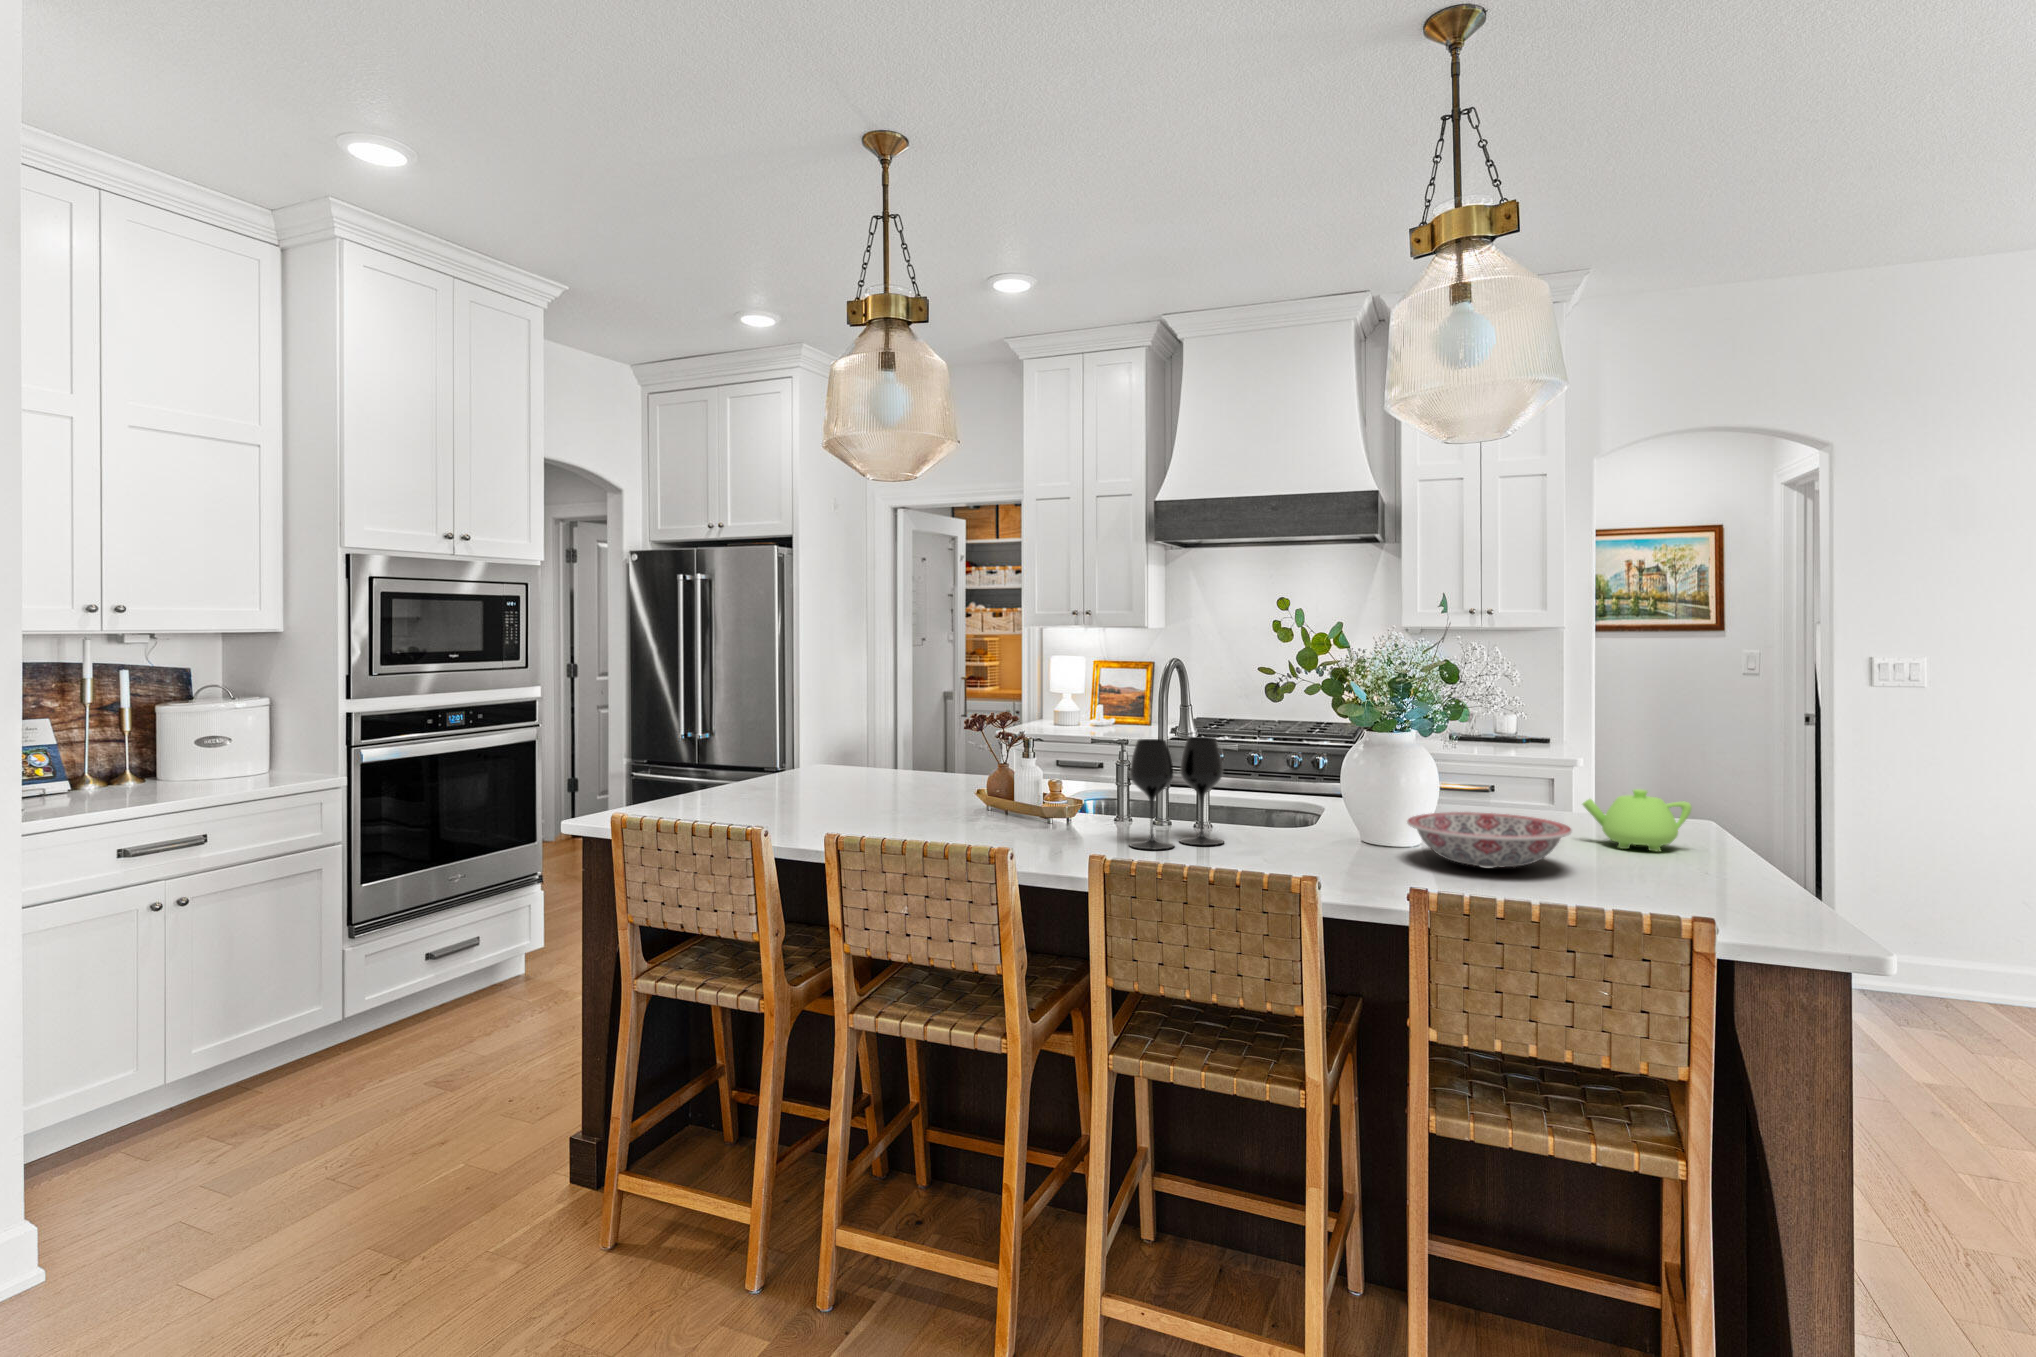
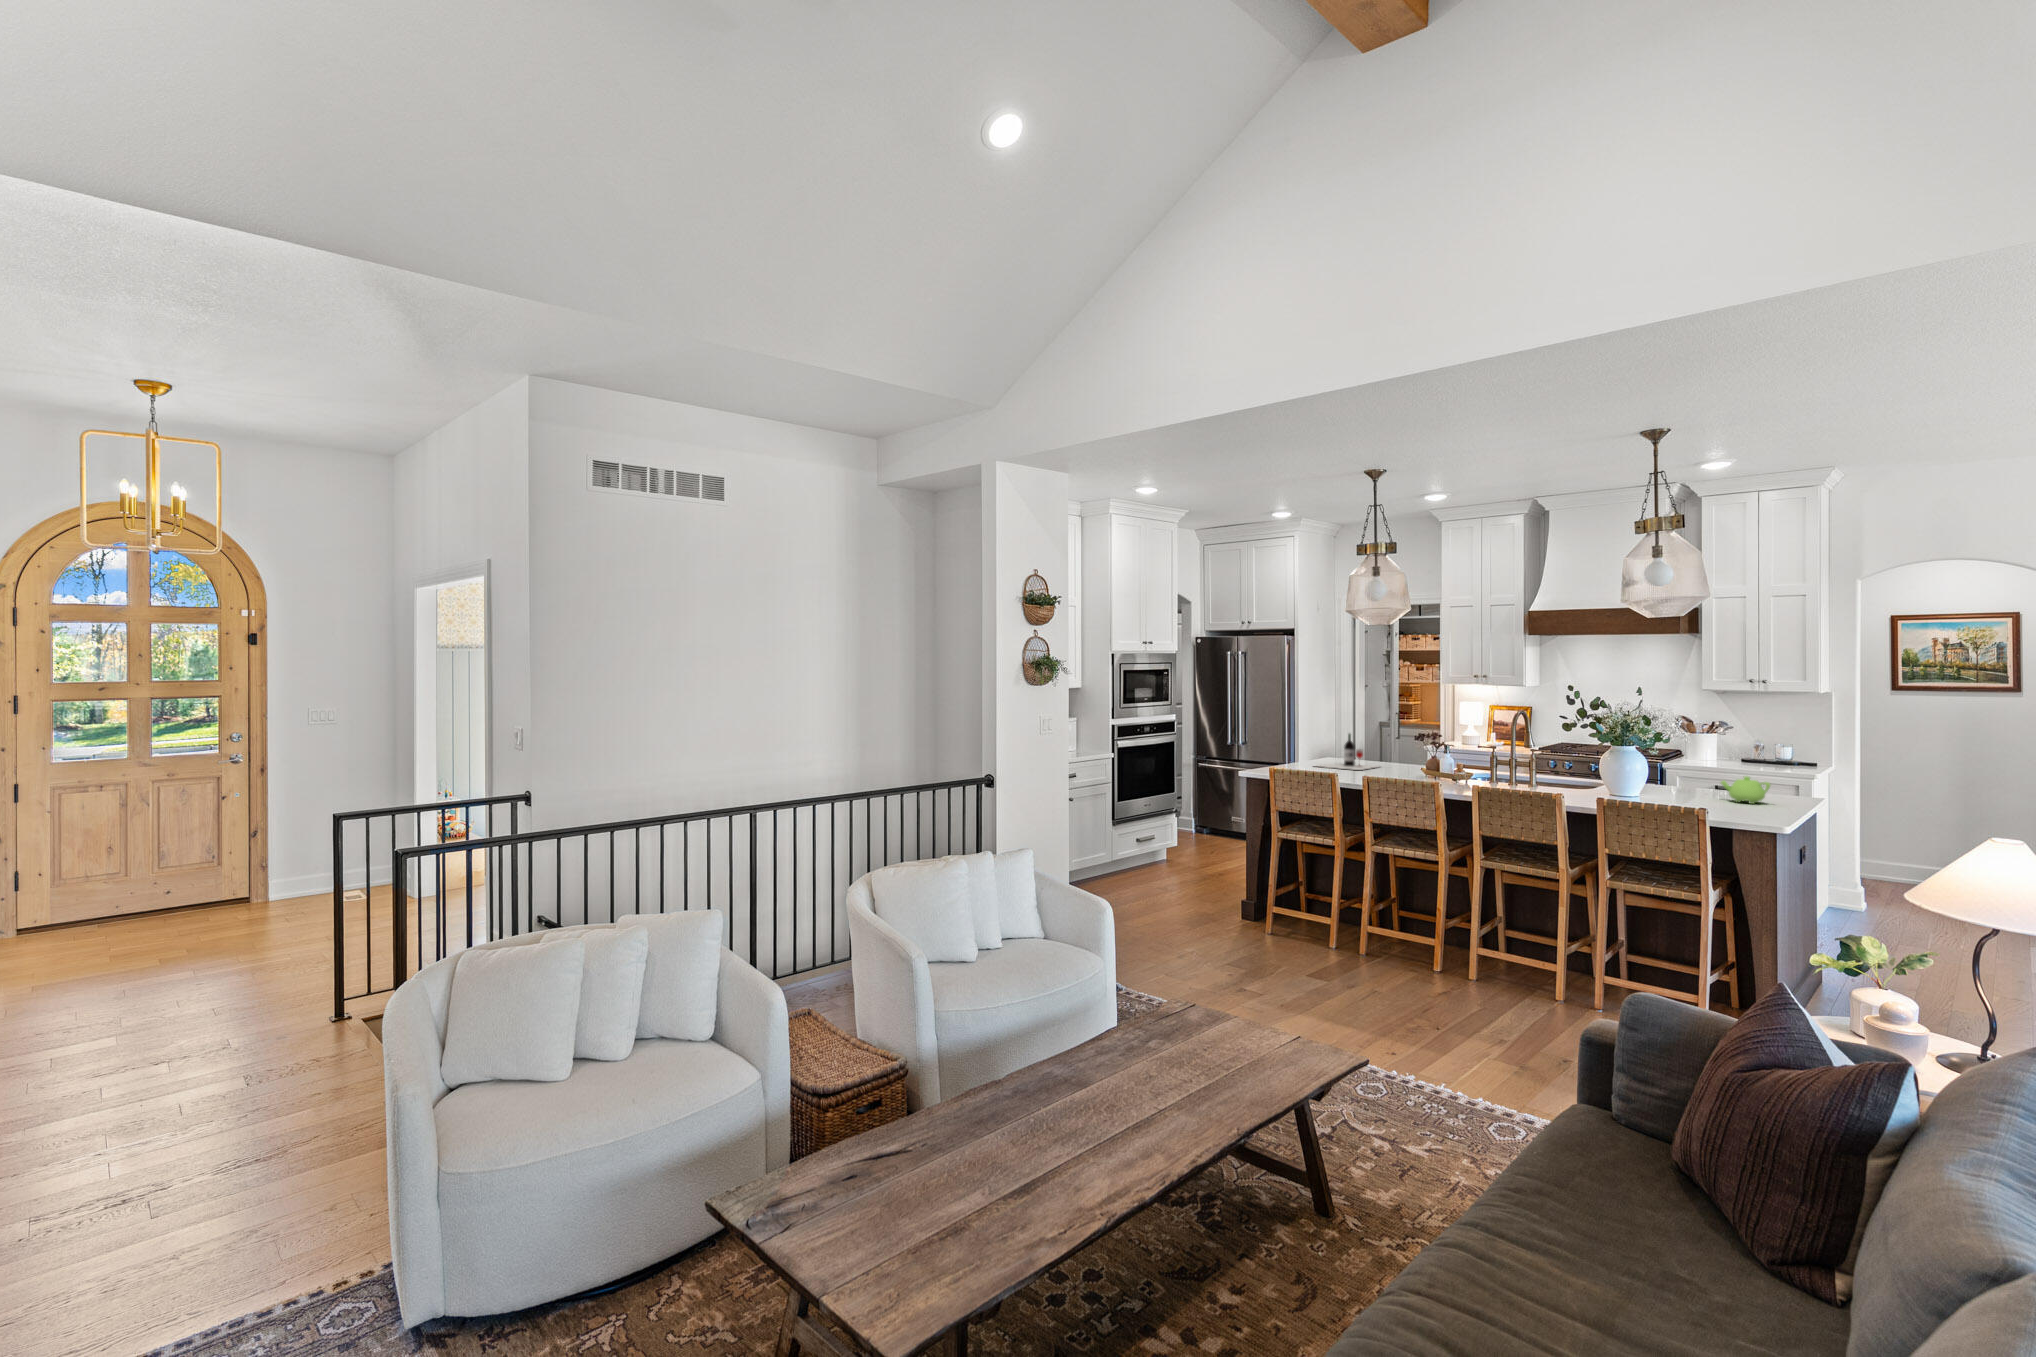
wine bottle: none [751,719,903,801] -> present [1319,734,1375,770]
wine glass: present [1130,737,1224,850] -> none [1494,745,1539,791]
ceramic bowl: present [1407,812,1572,867] -> none [1620,782,1694,803]

